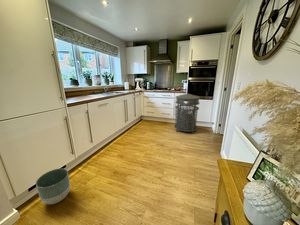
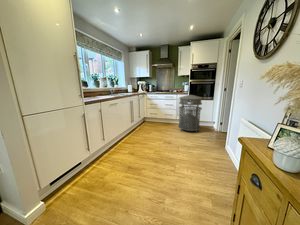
planter: present [36,168,70,204] -> none [61,163,91,196]

